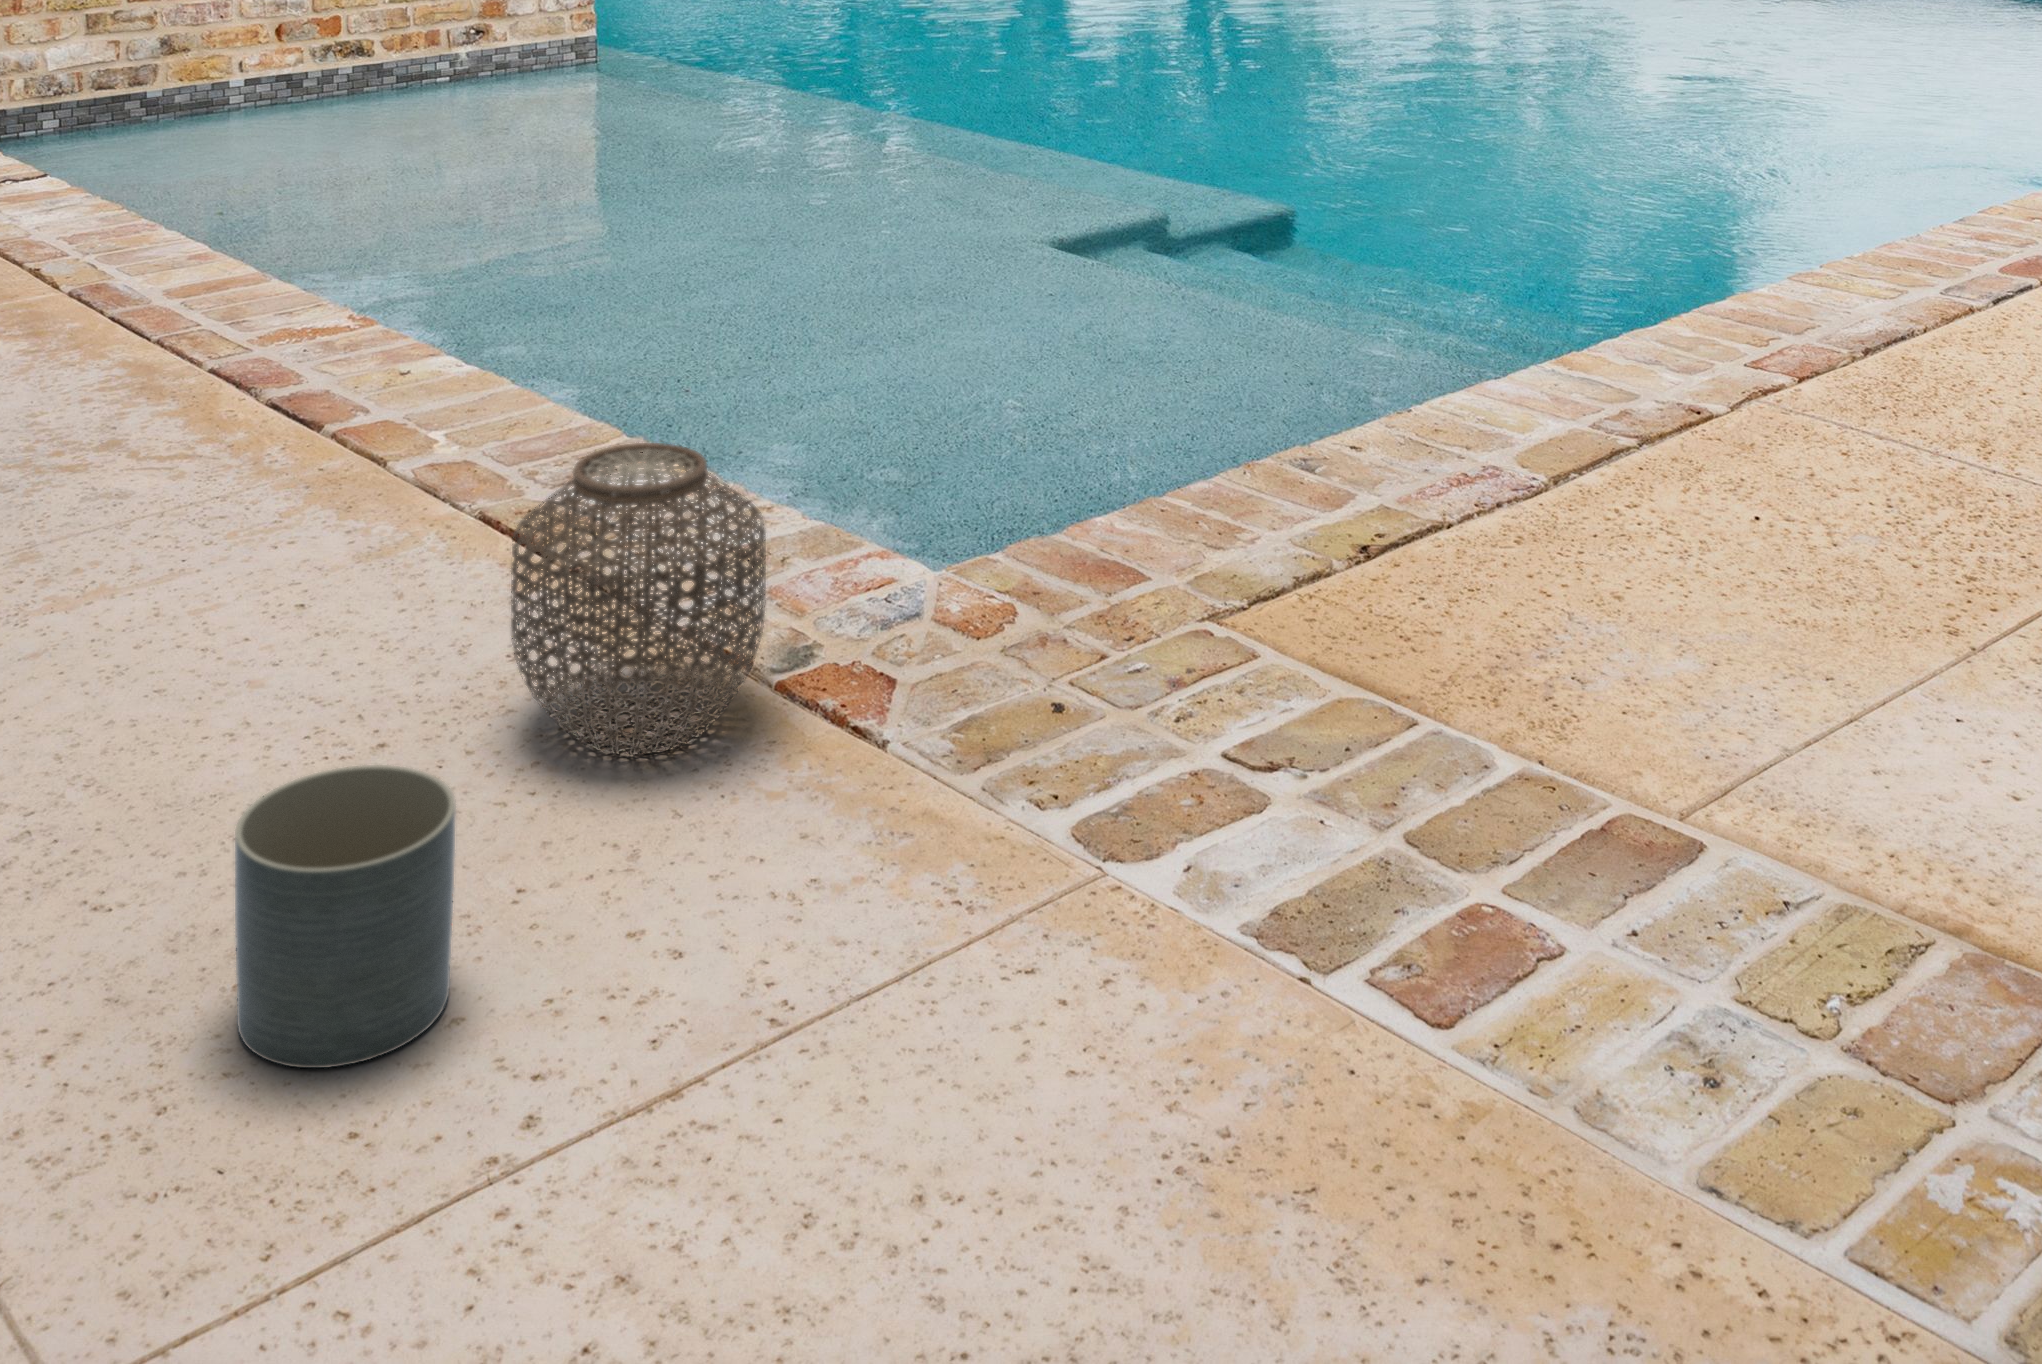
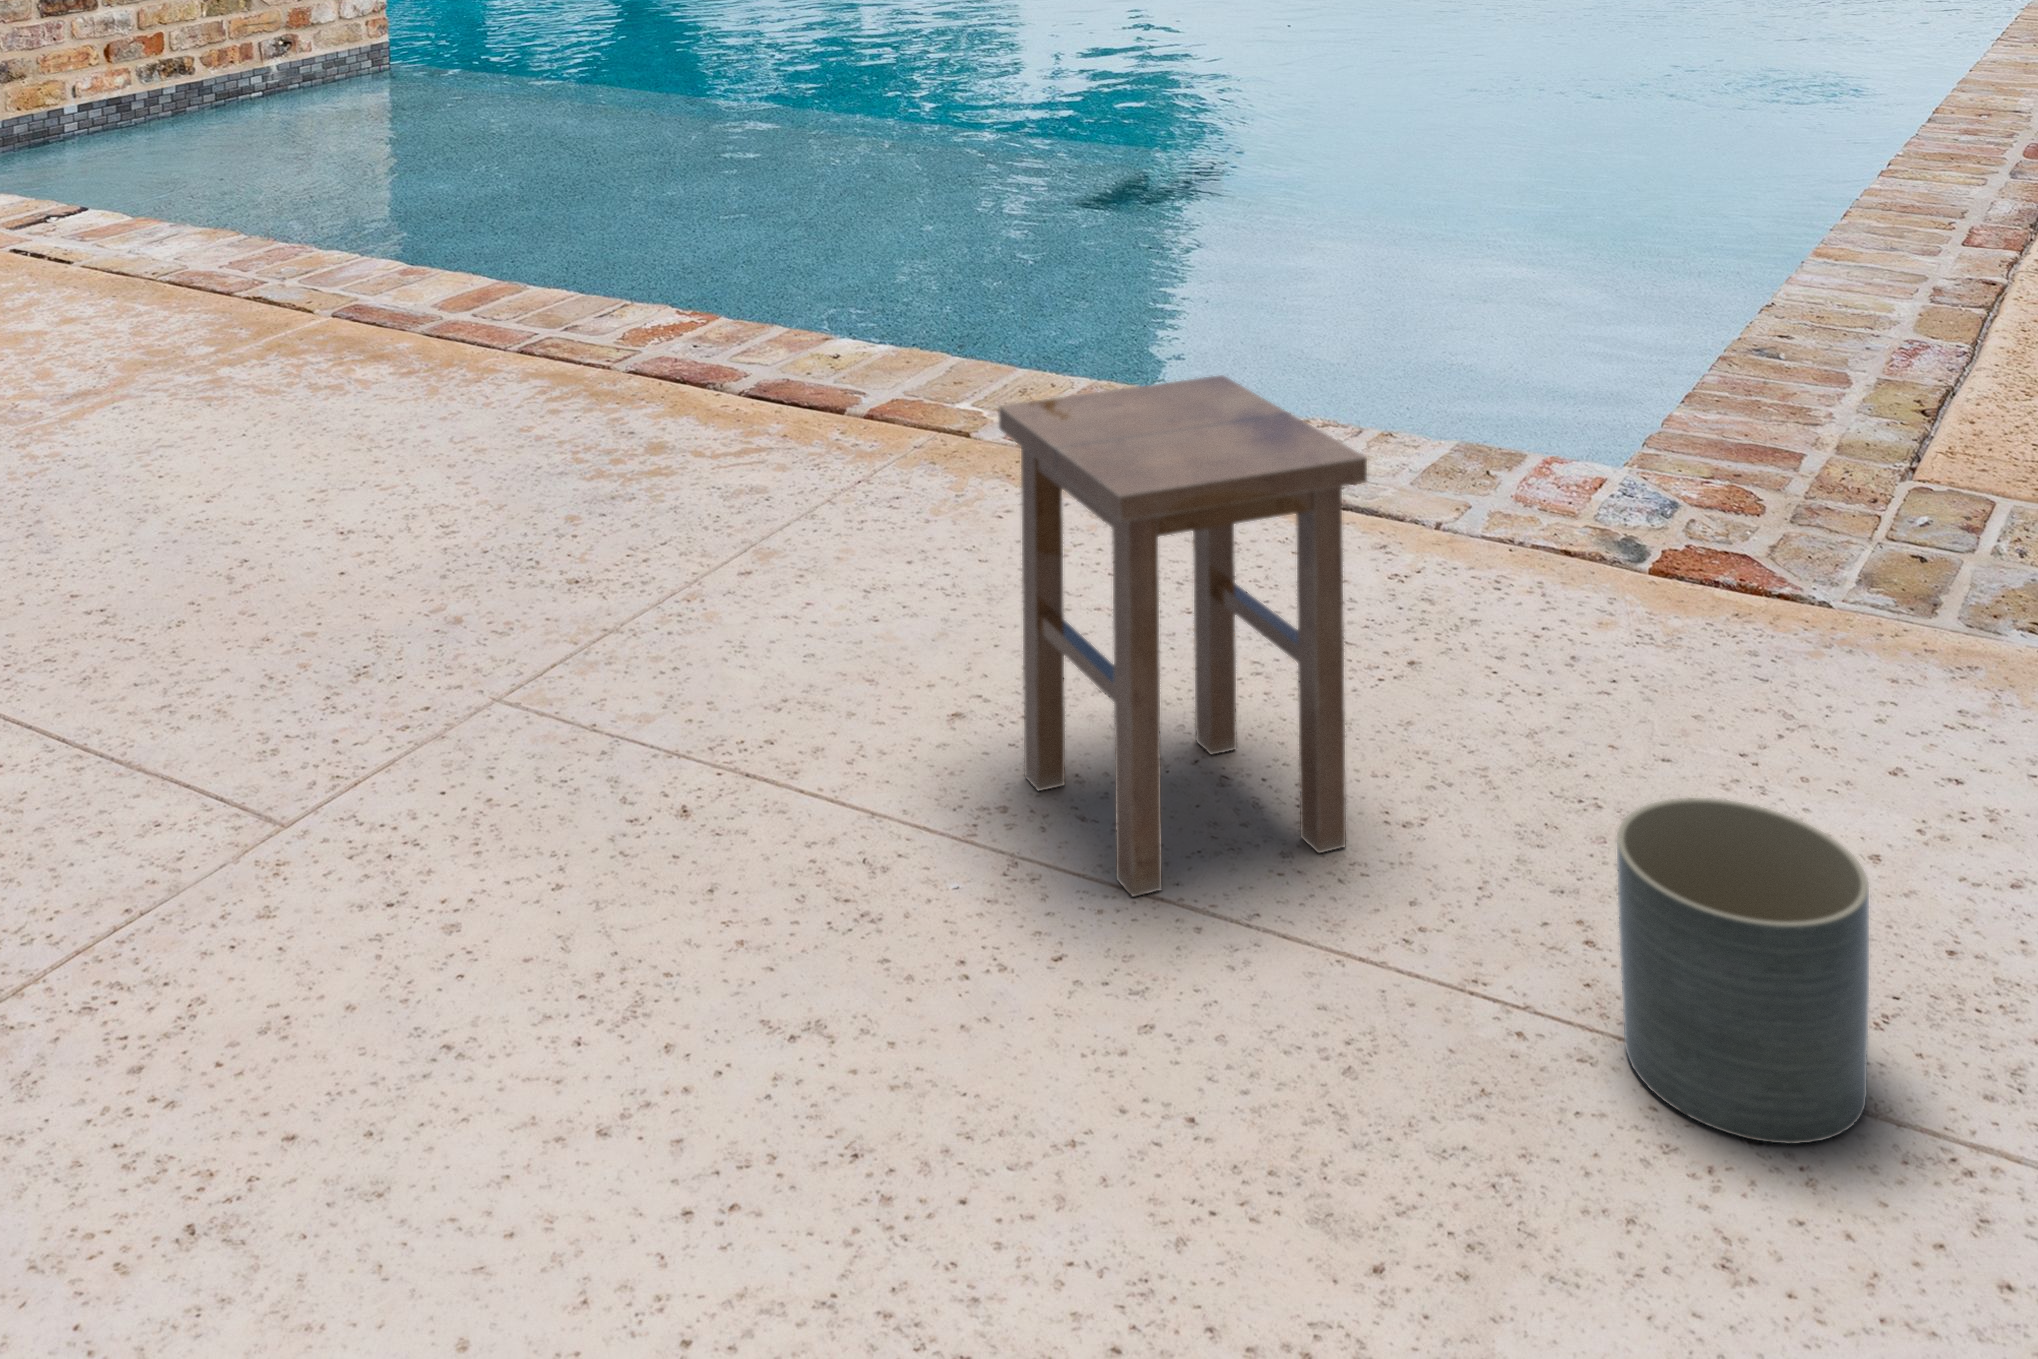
stool: none [47,366,357,811] -> present [998,375,1367,896]
woven basket: present [511,443,766,755] -> none [1420,429,1698,759]

